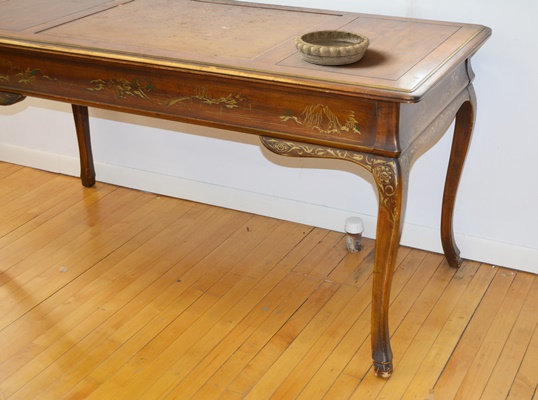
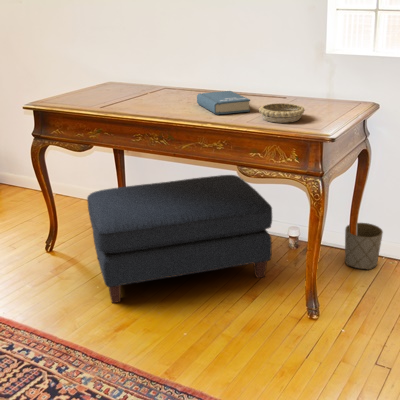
book: none [194,6,281,50] -> present [197,91,250,115]
ottoman: none [22,139,319,355] -> present [87,175,272,303]
planter: none [433,213,492,288] -> present [345,223,383,270]

